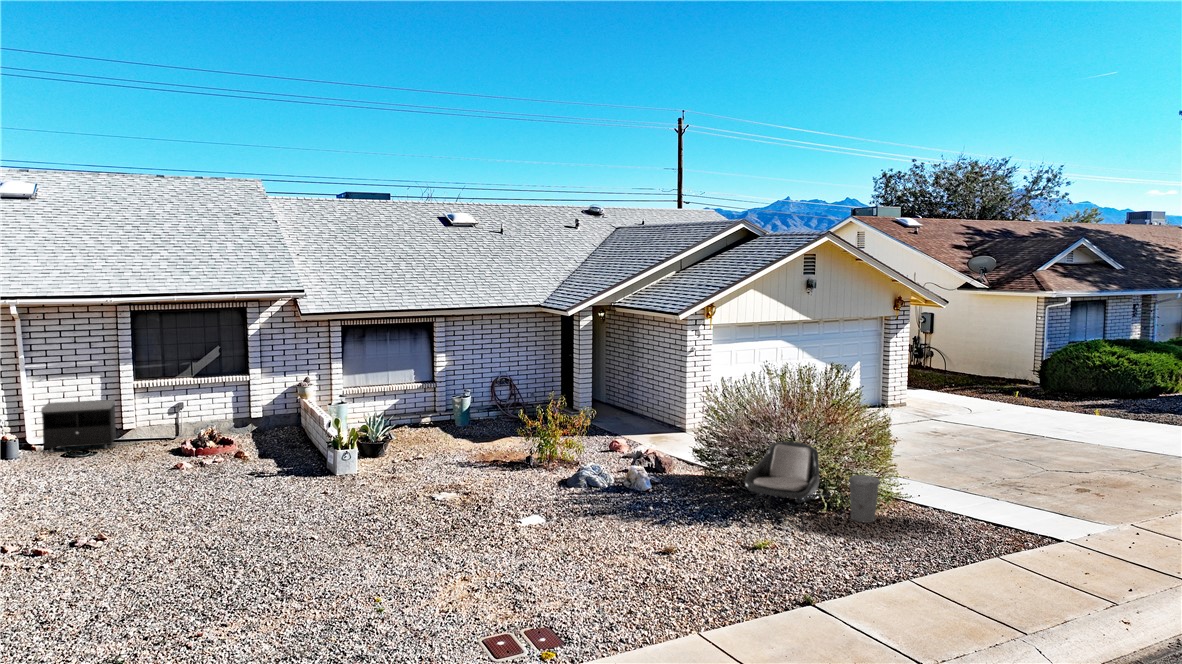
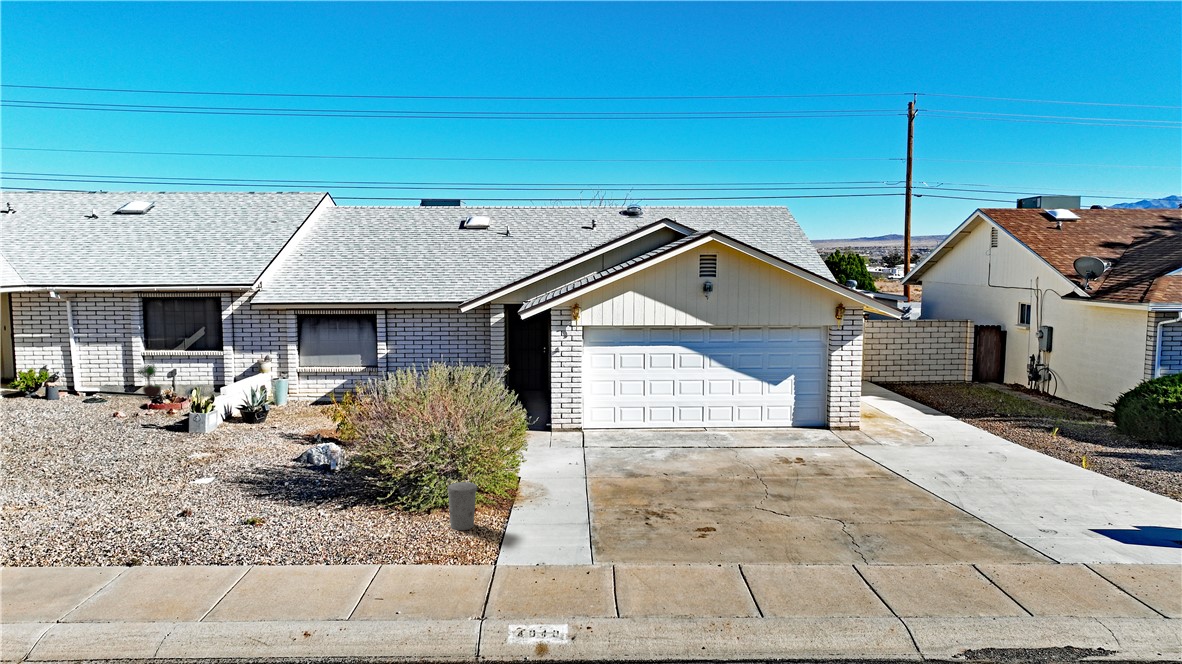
potted tree: none [136,394,168,442] -> present [138,364,161,398]
storage bench: present [41,400,116,452] -> none [71,363,130,399]
lounge chair: present [745,442,820,531] -> none [355,442,428,528]

